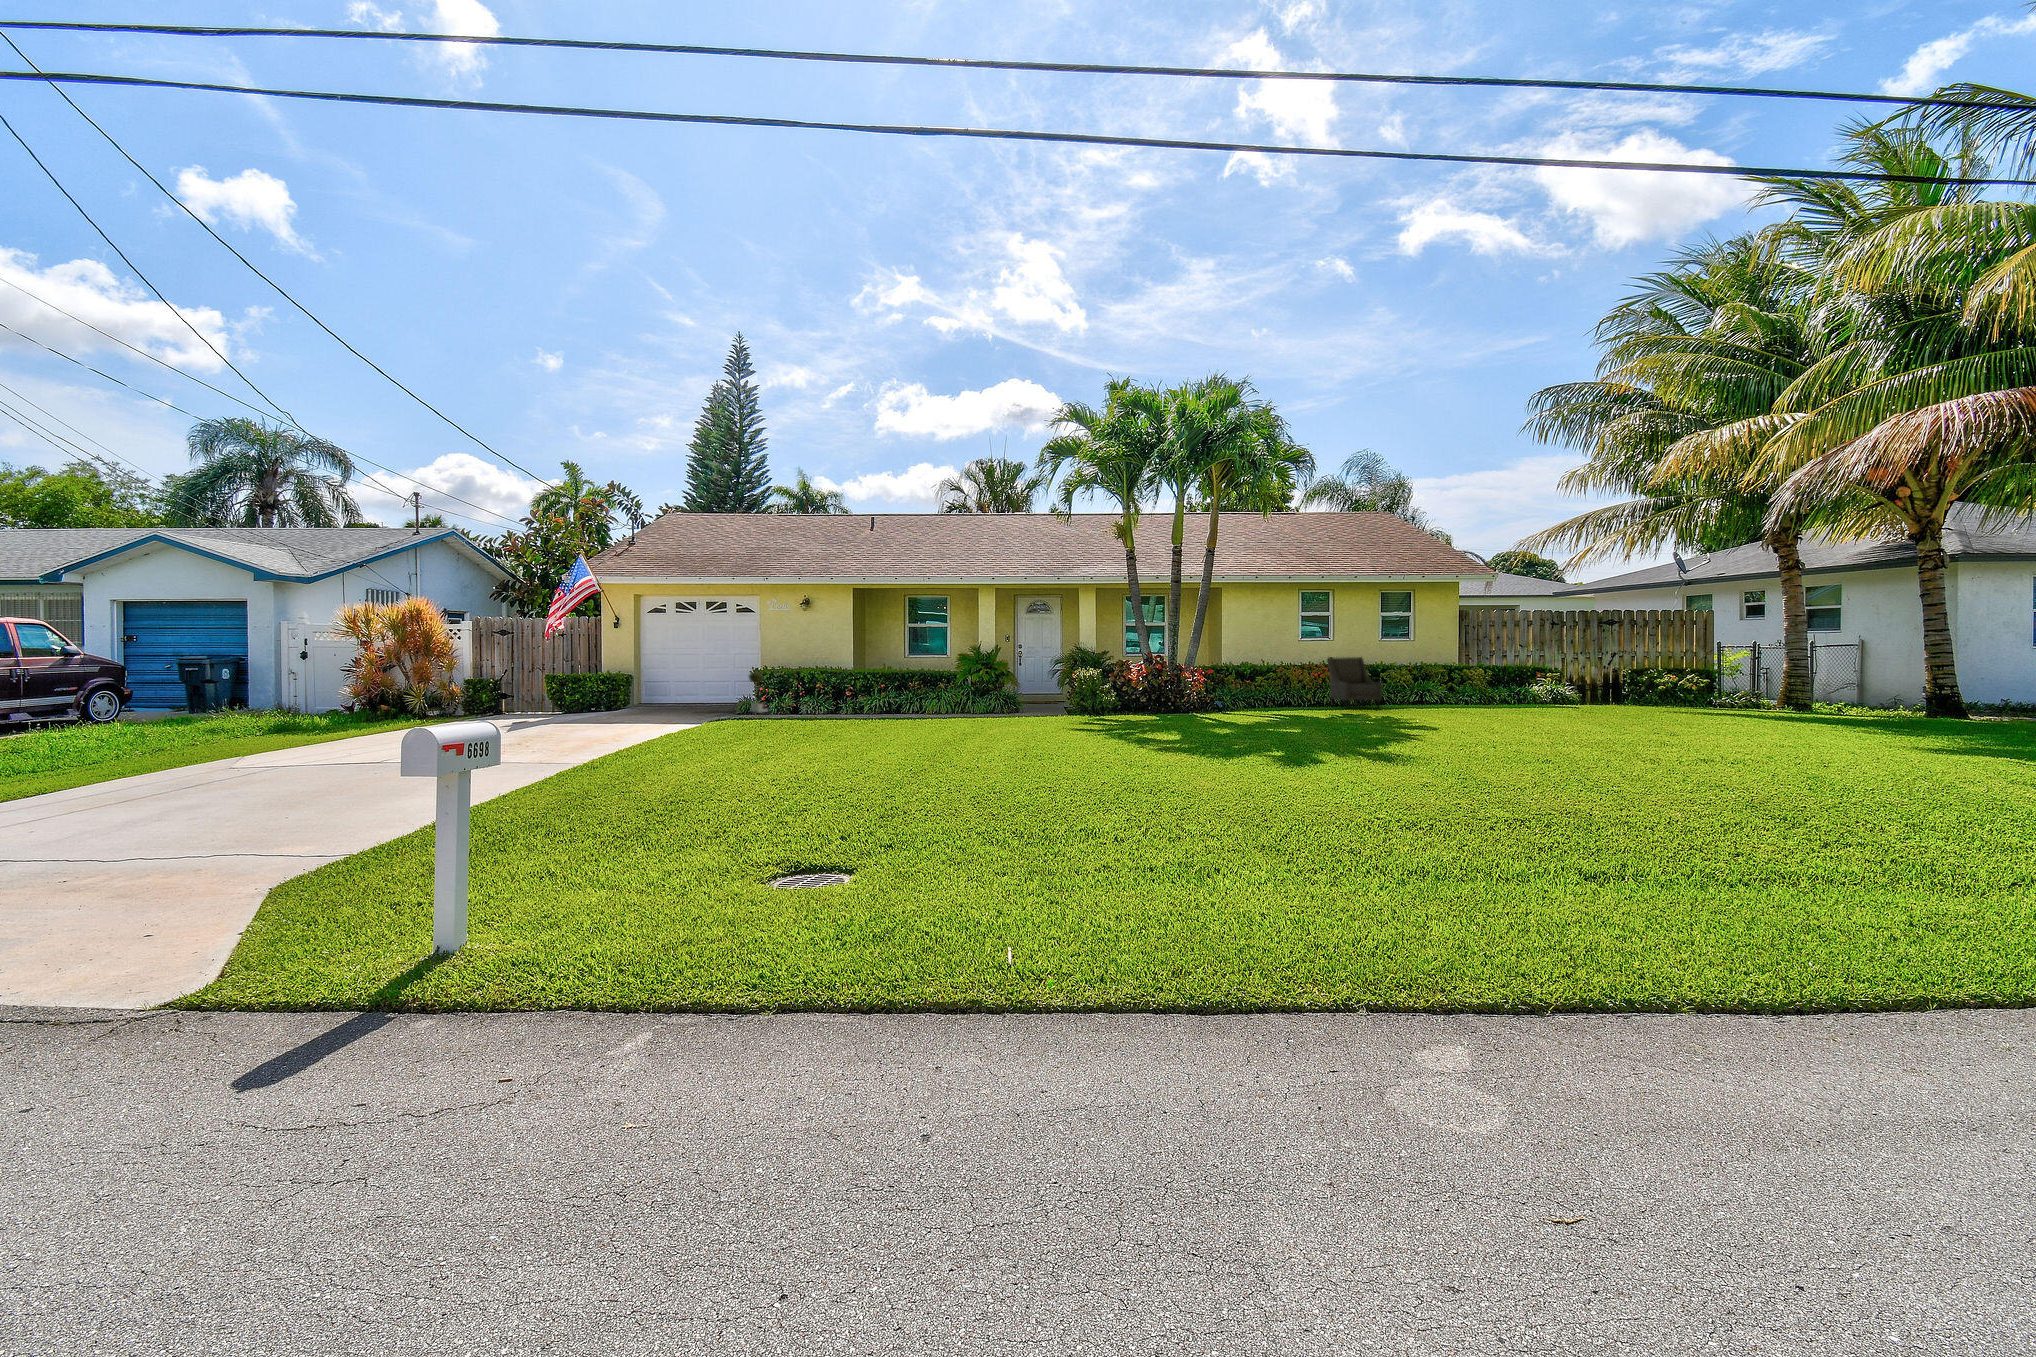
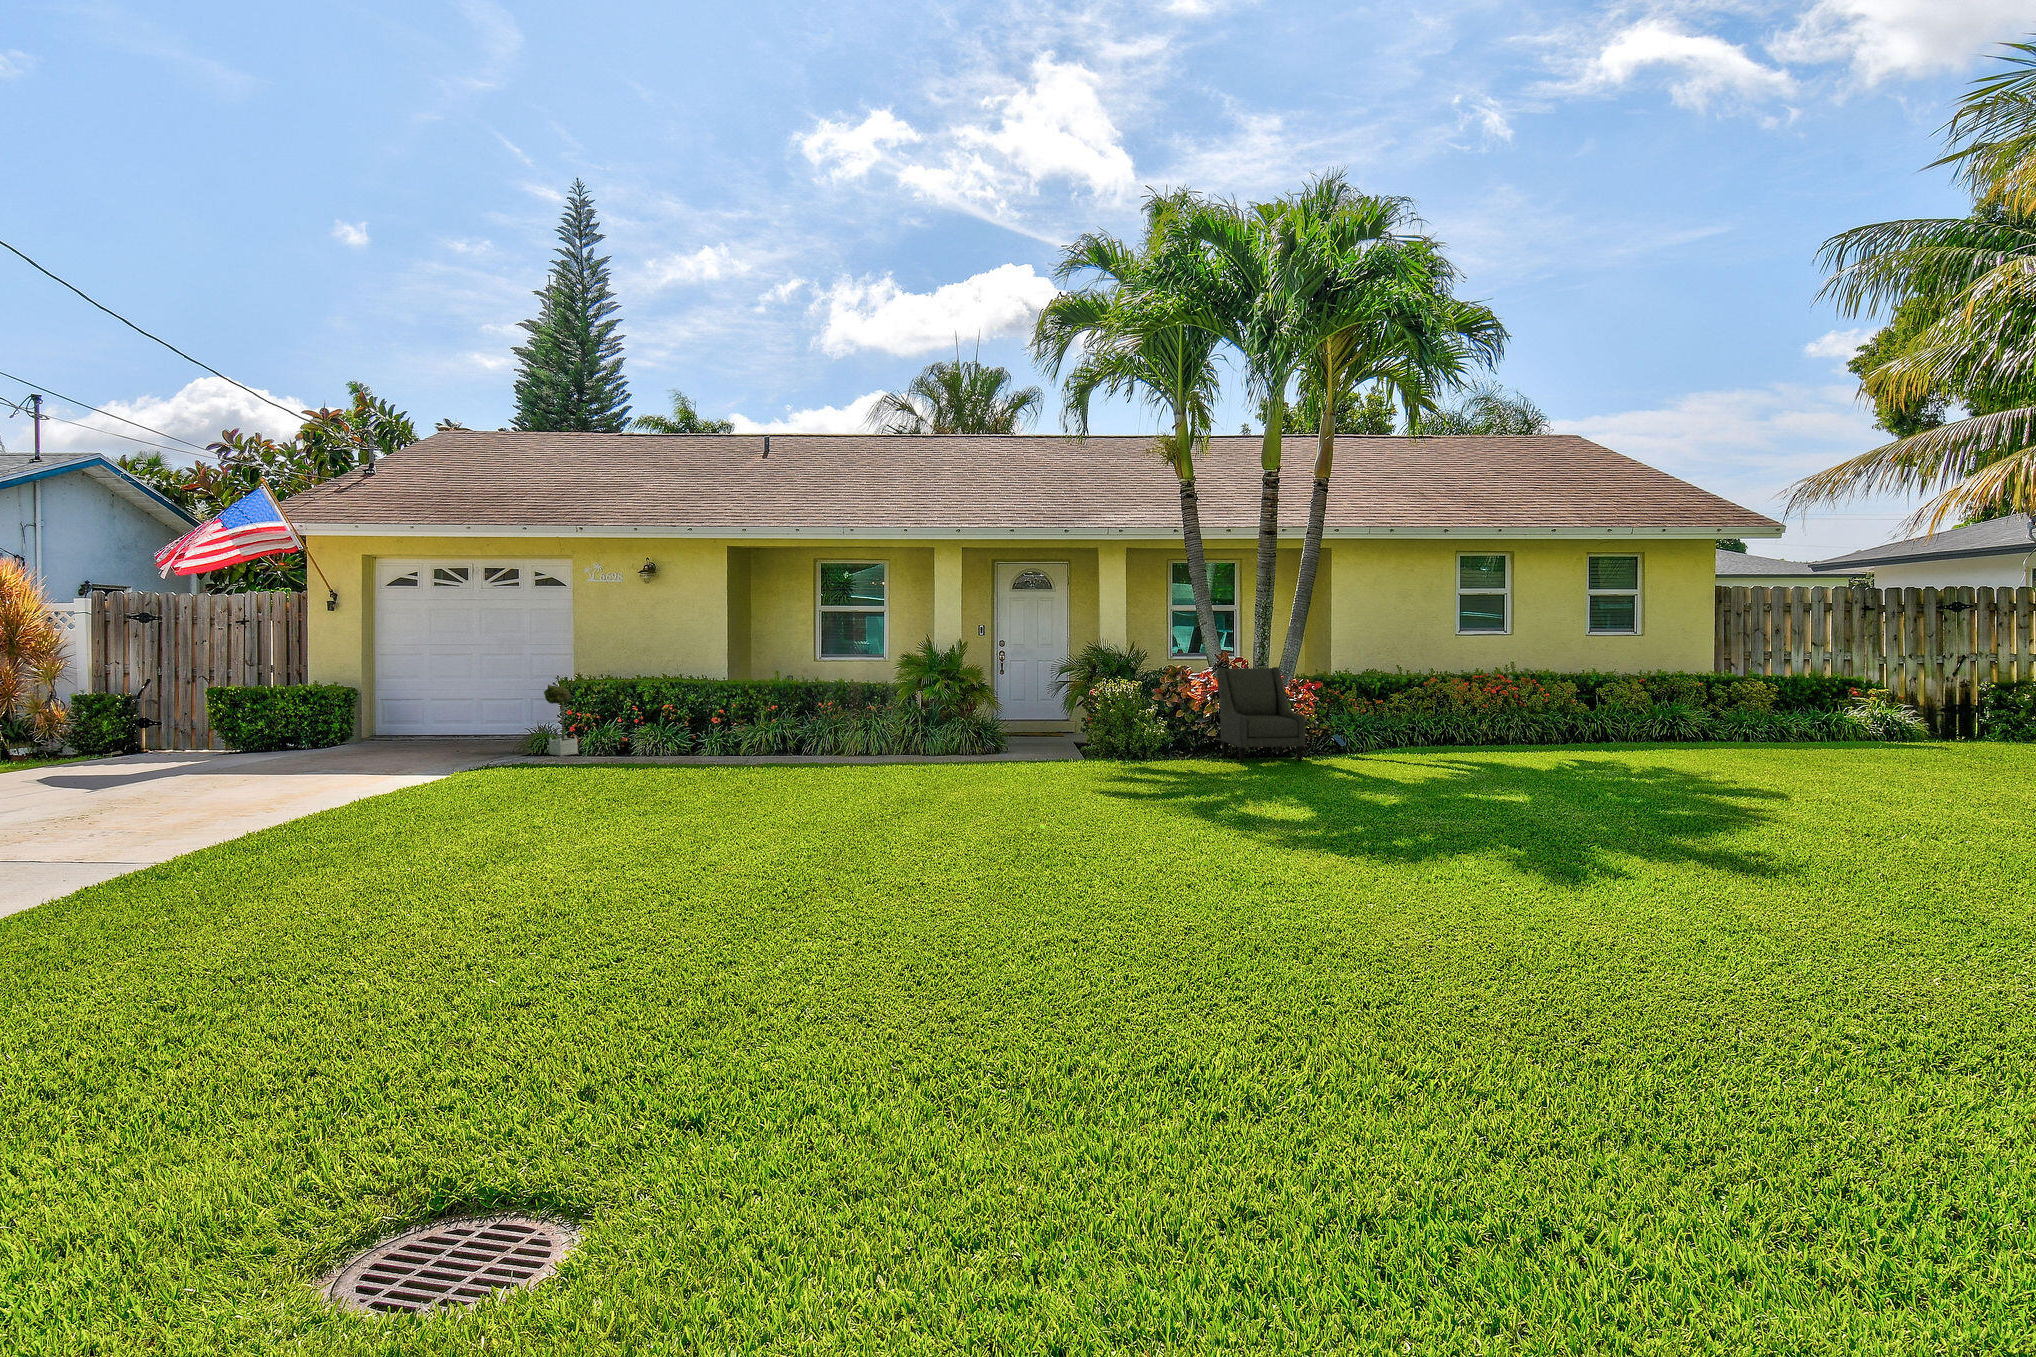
chair: present [1327,657,1382,708] -> present [1217,667,1305,762]

